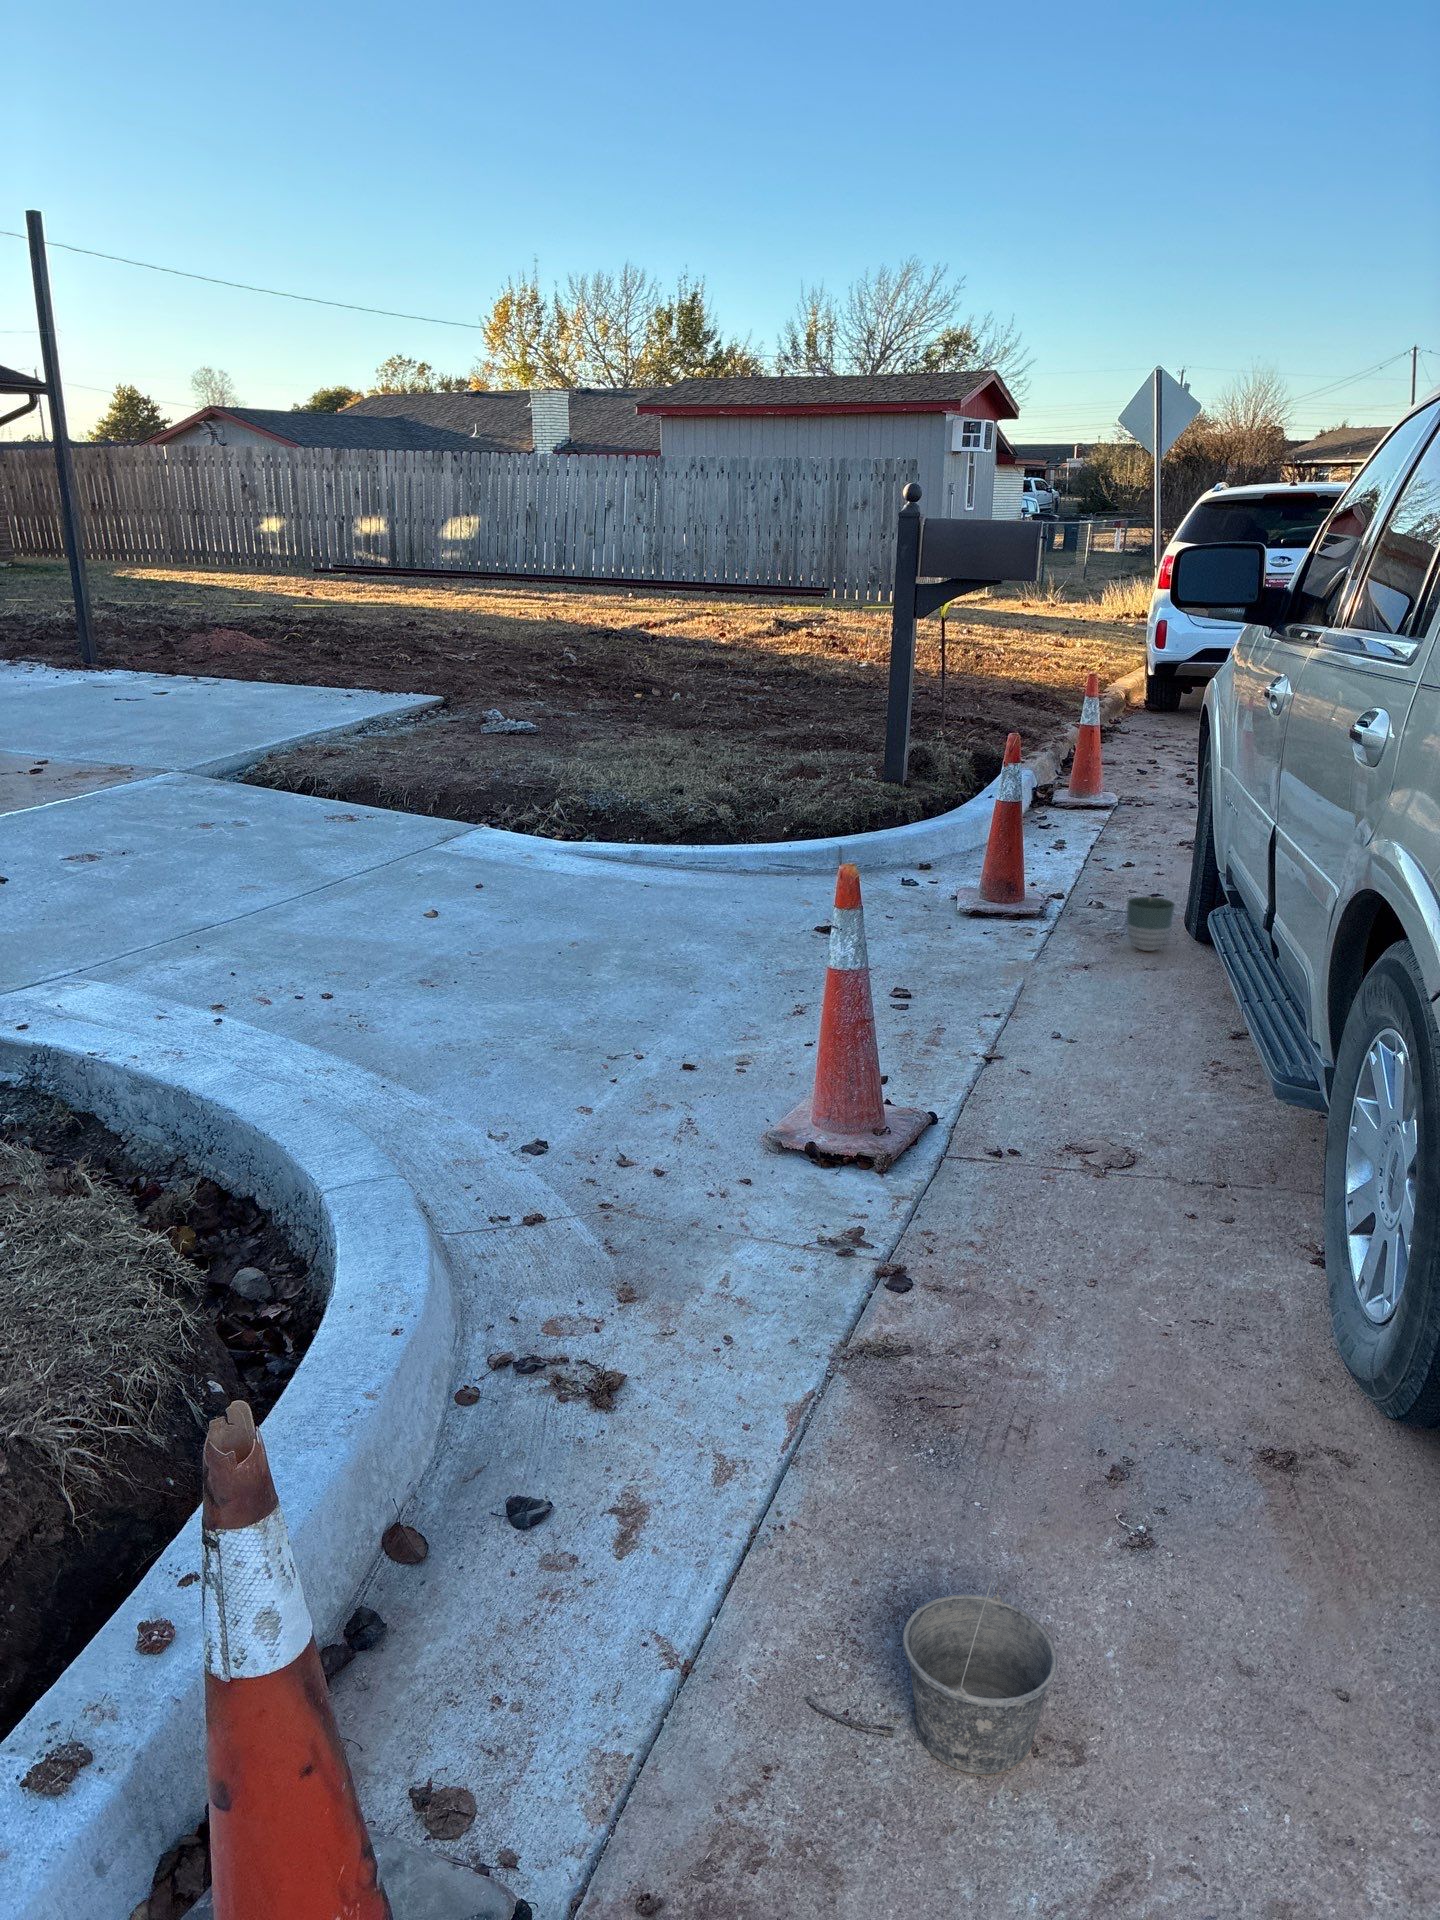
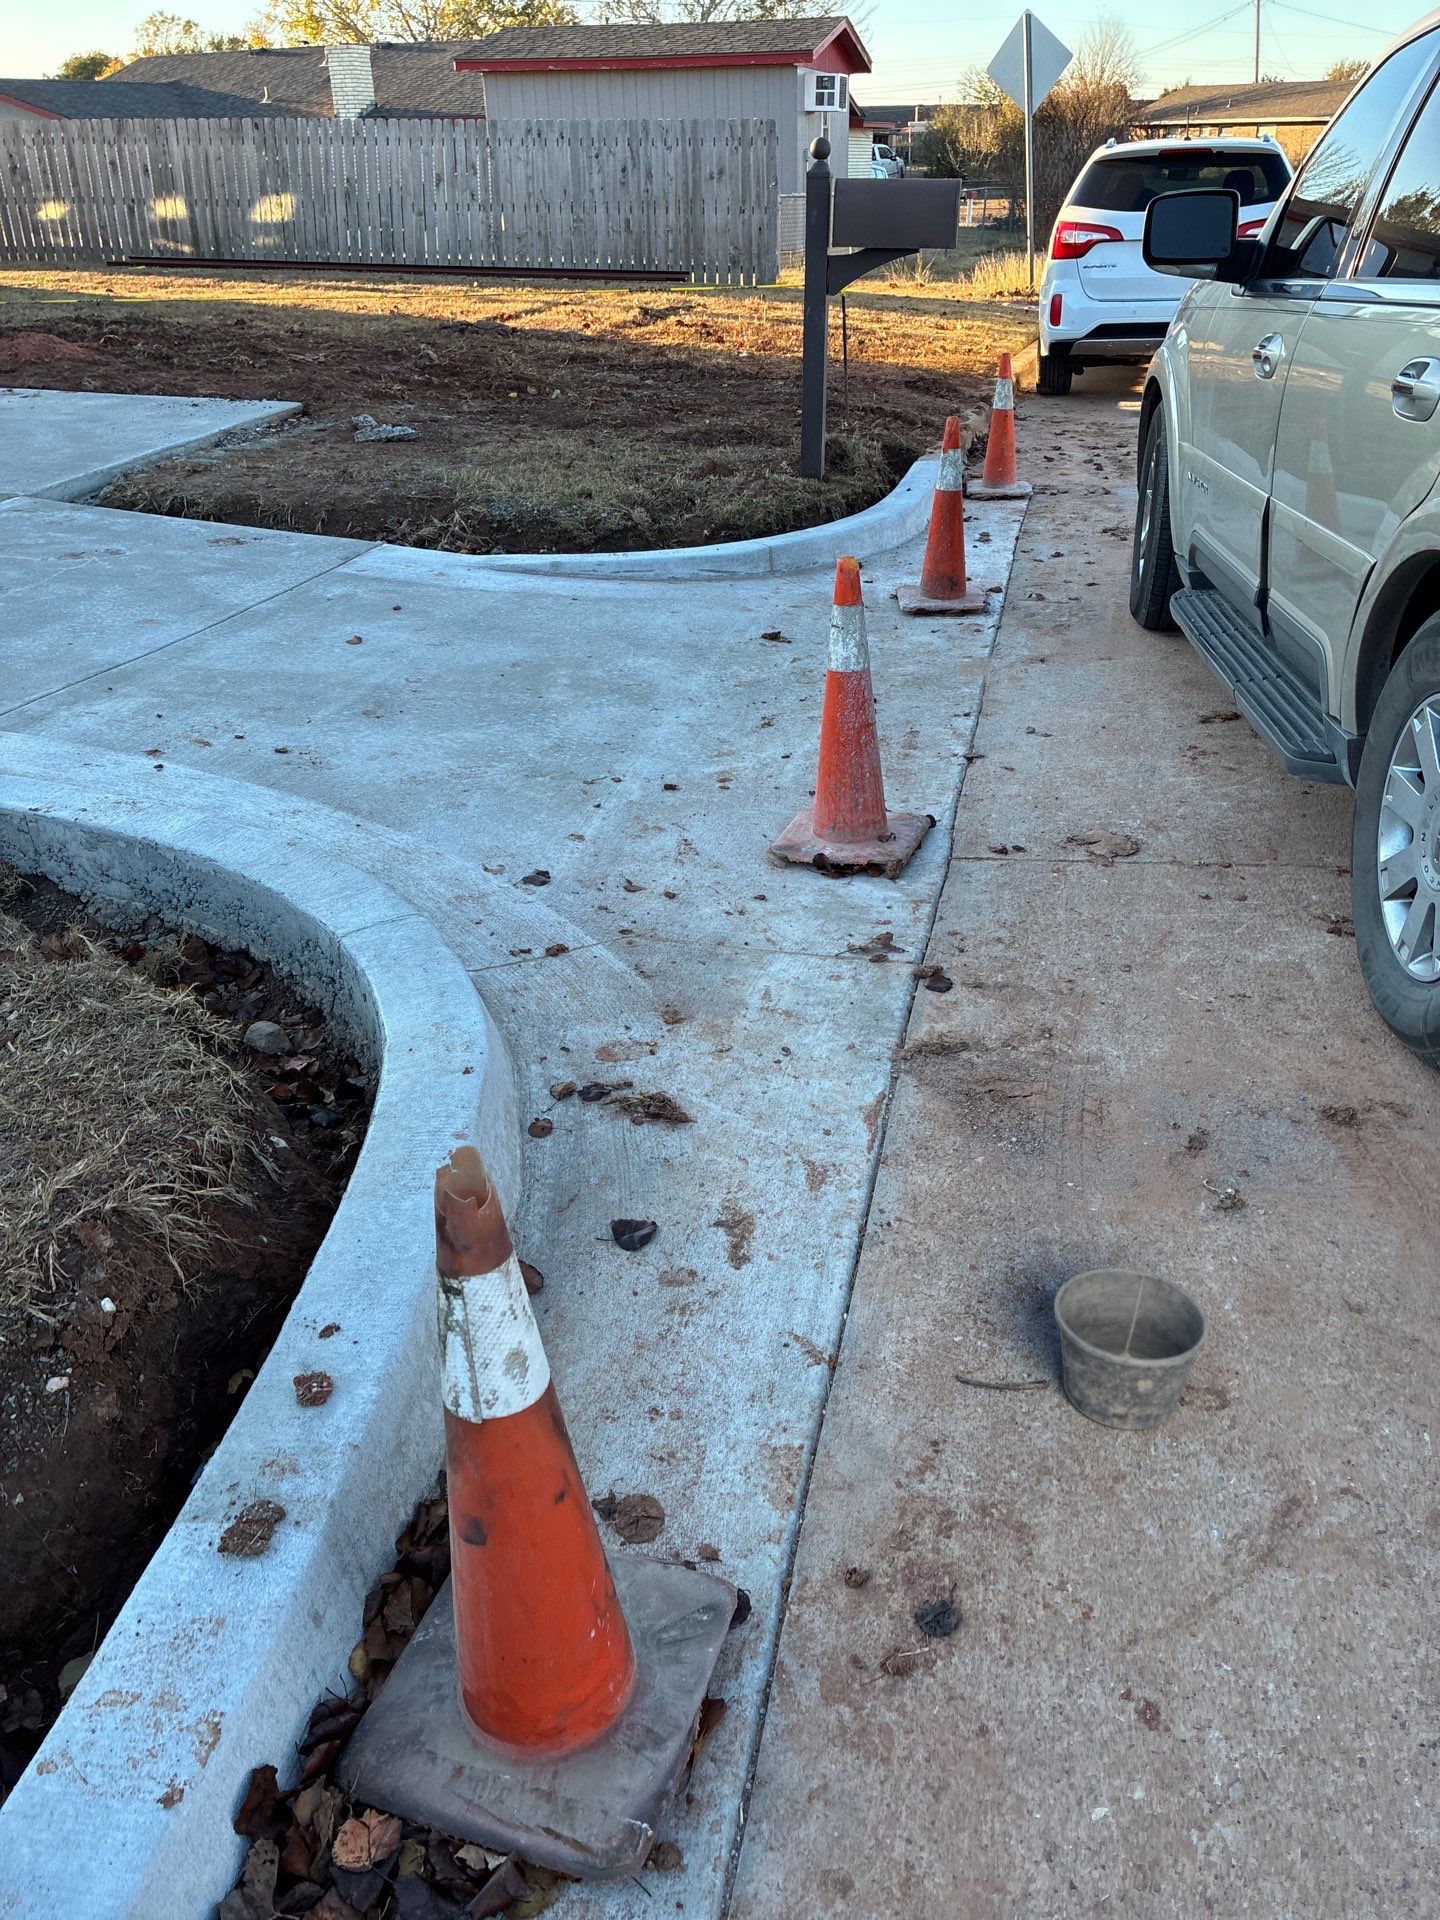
planter: present [1127,897,1175,951] -> none [1085,583,1133,640]

